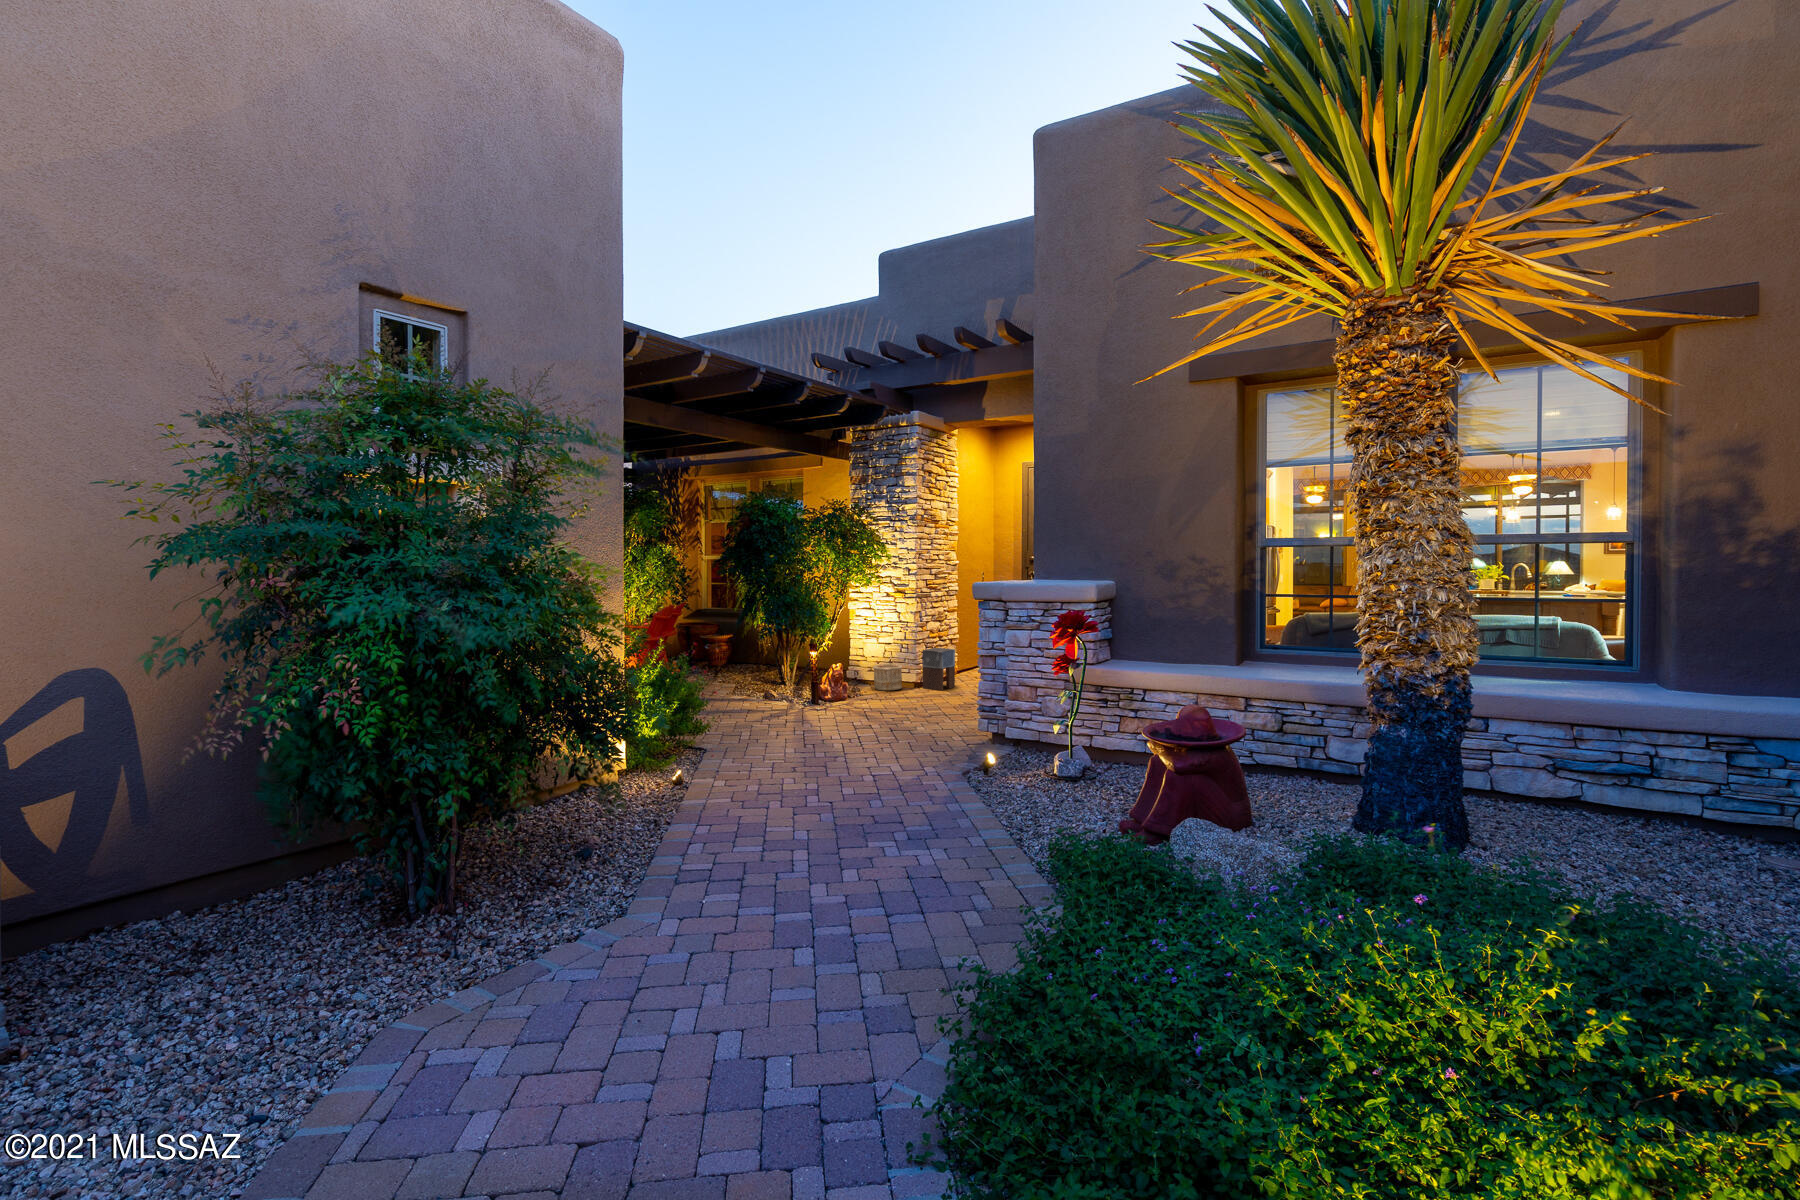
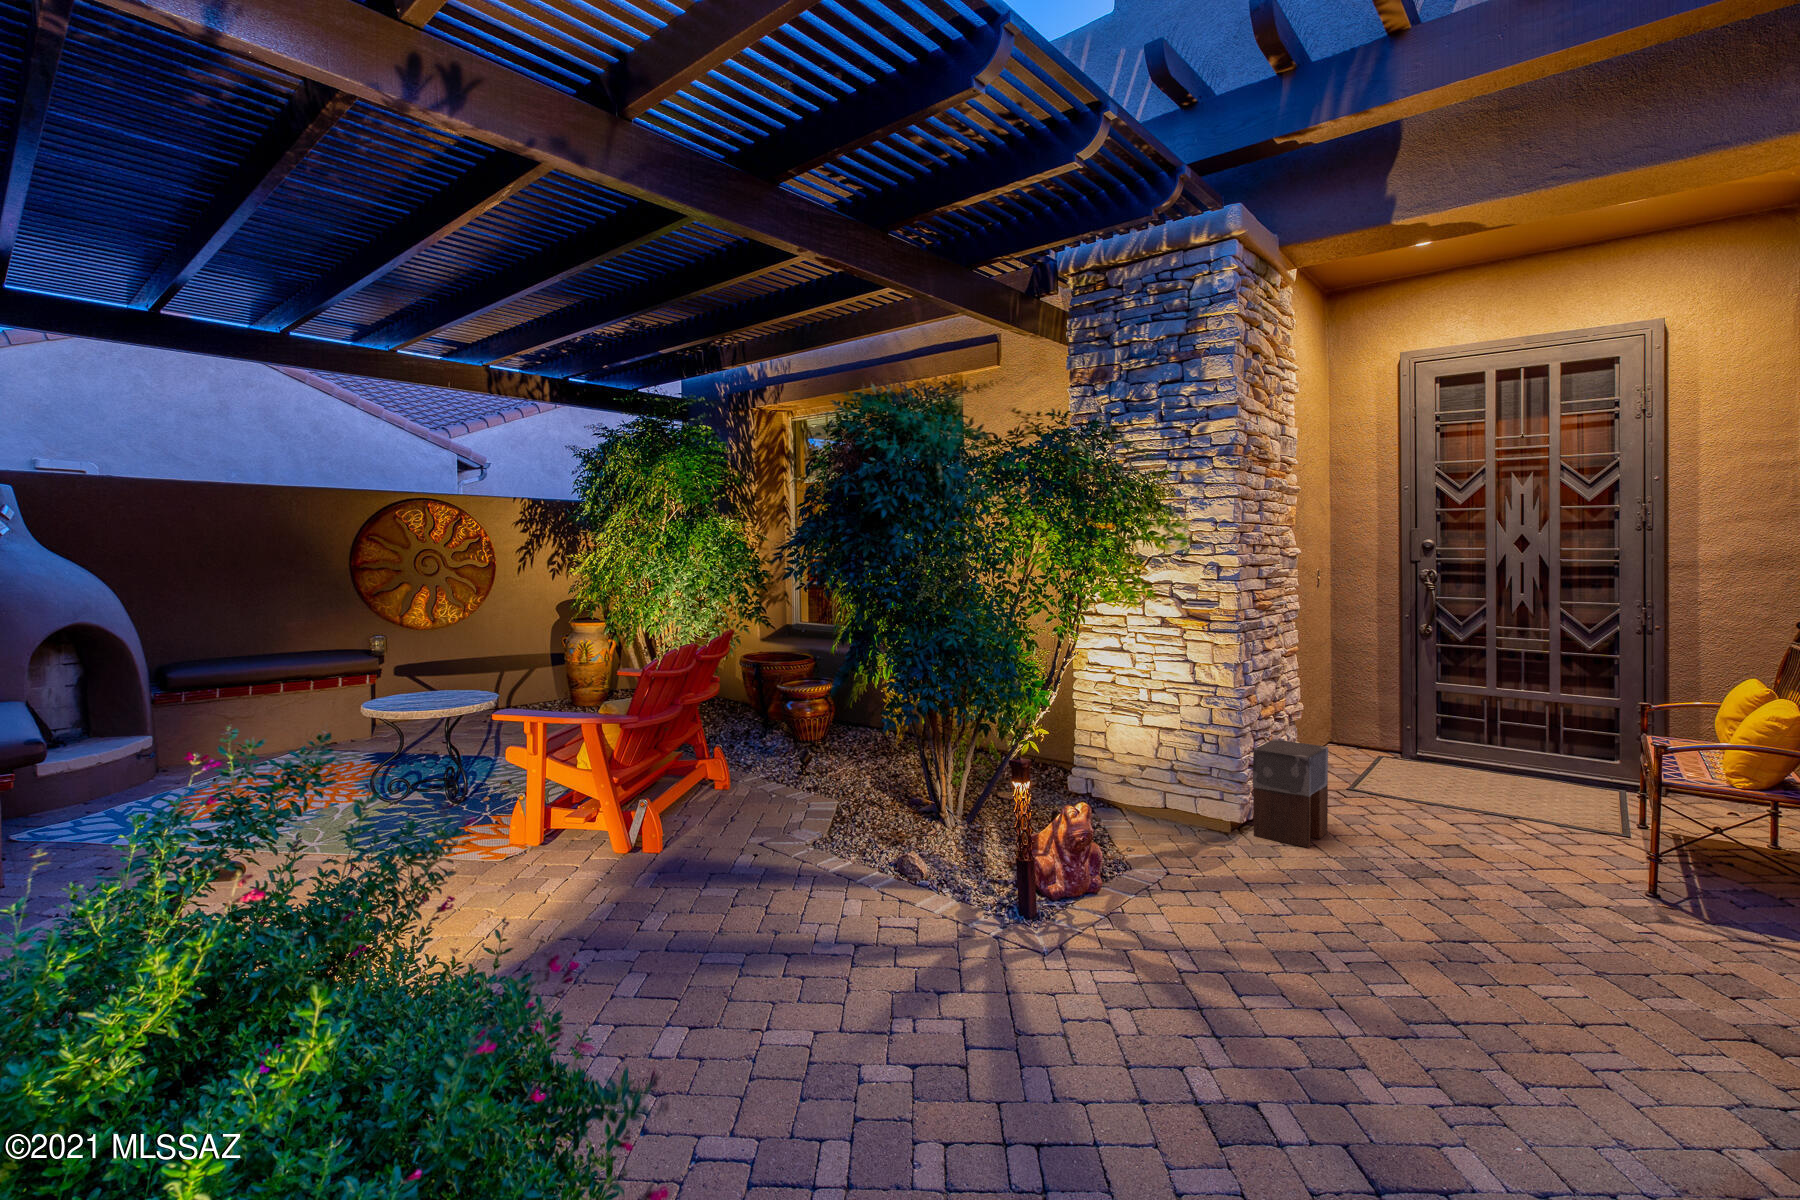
wooden bucket: present [873,664,902,690] -> none [1138,776,1209,845]

